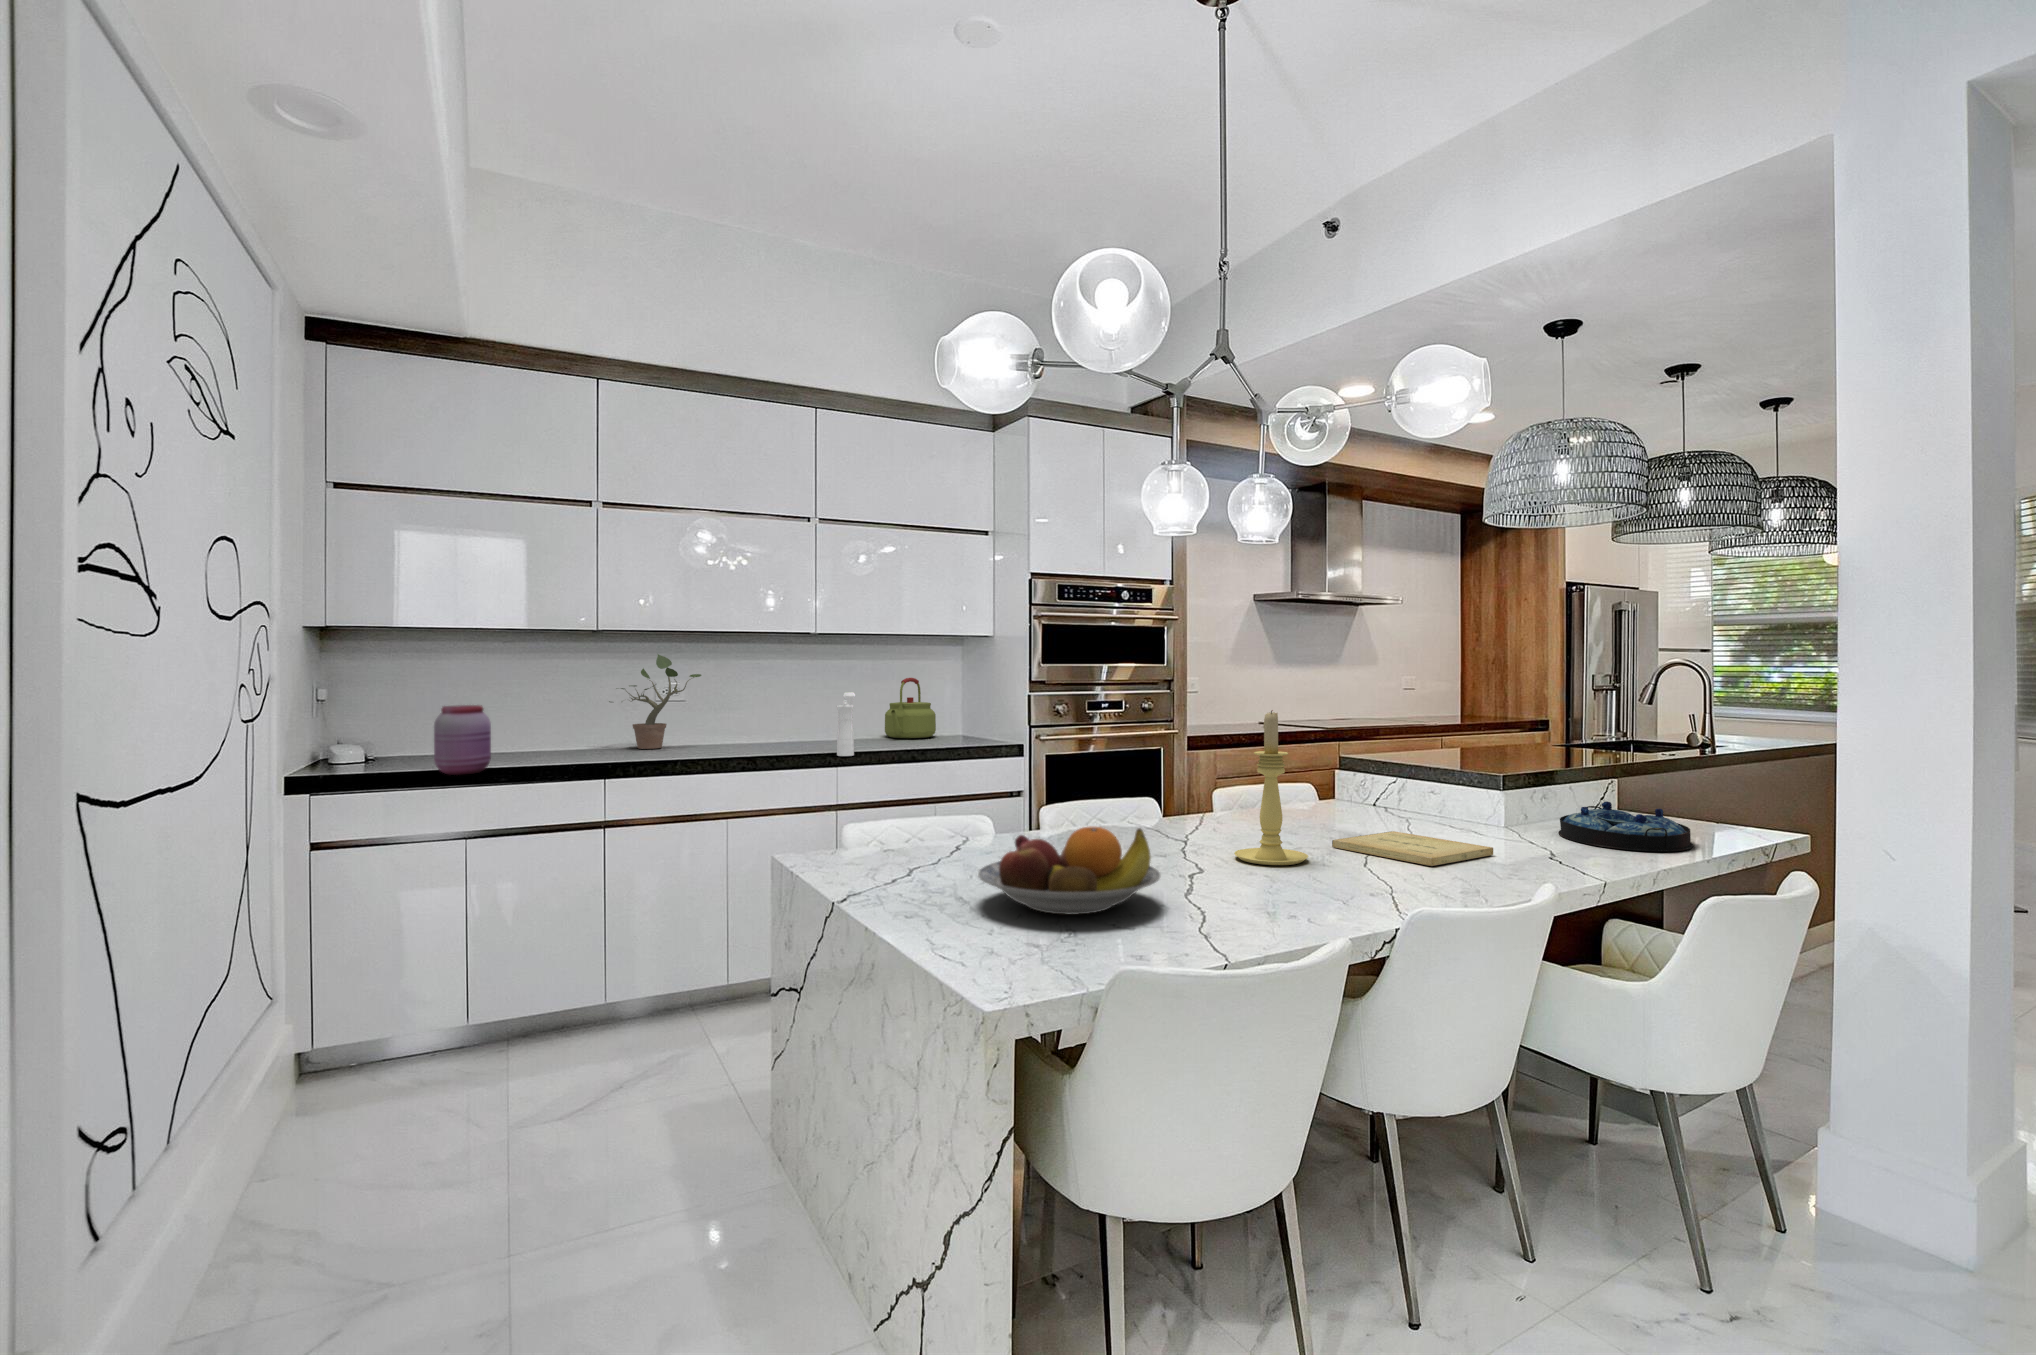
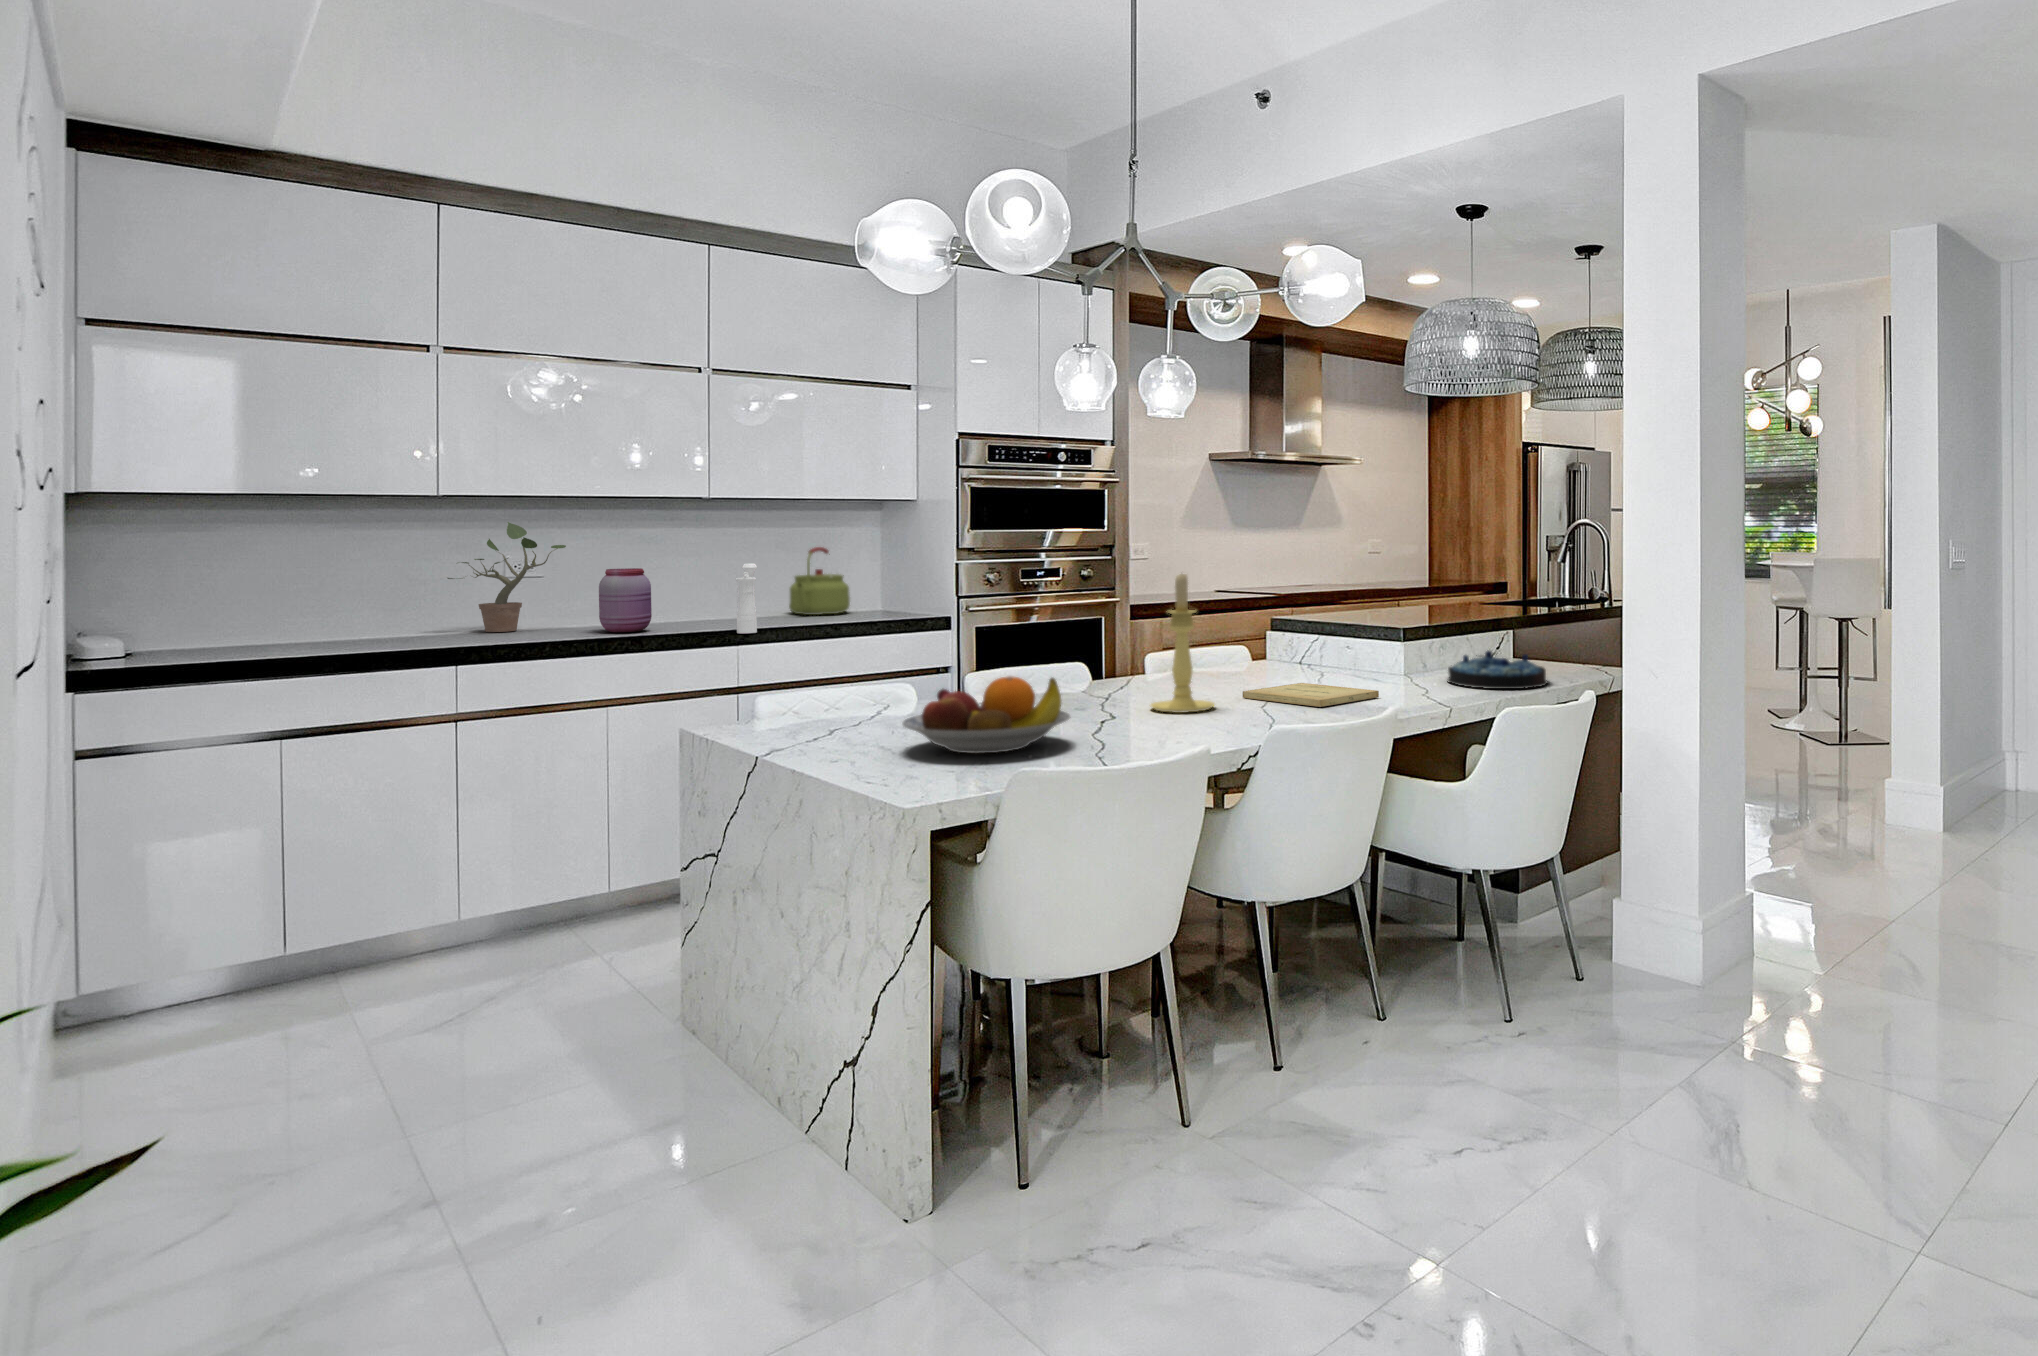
jar: present [434,705,491,775] -> present [599,568,652,632]

